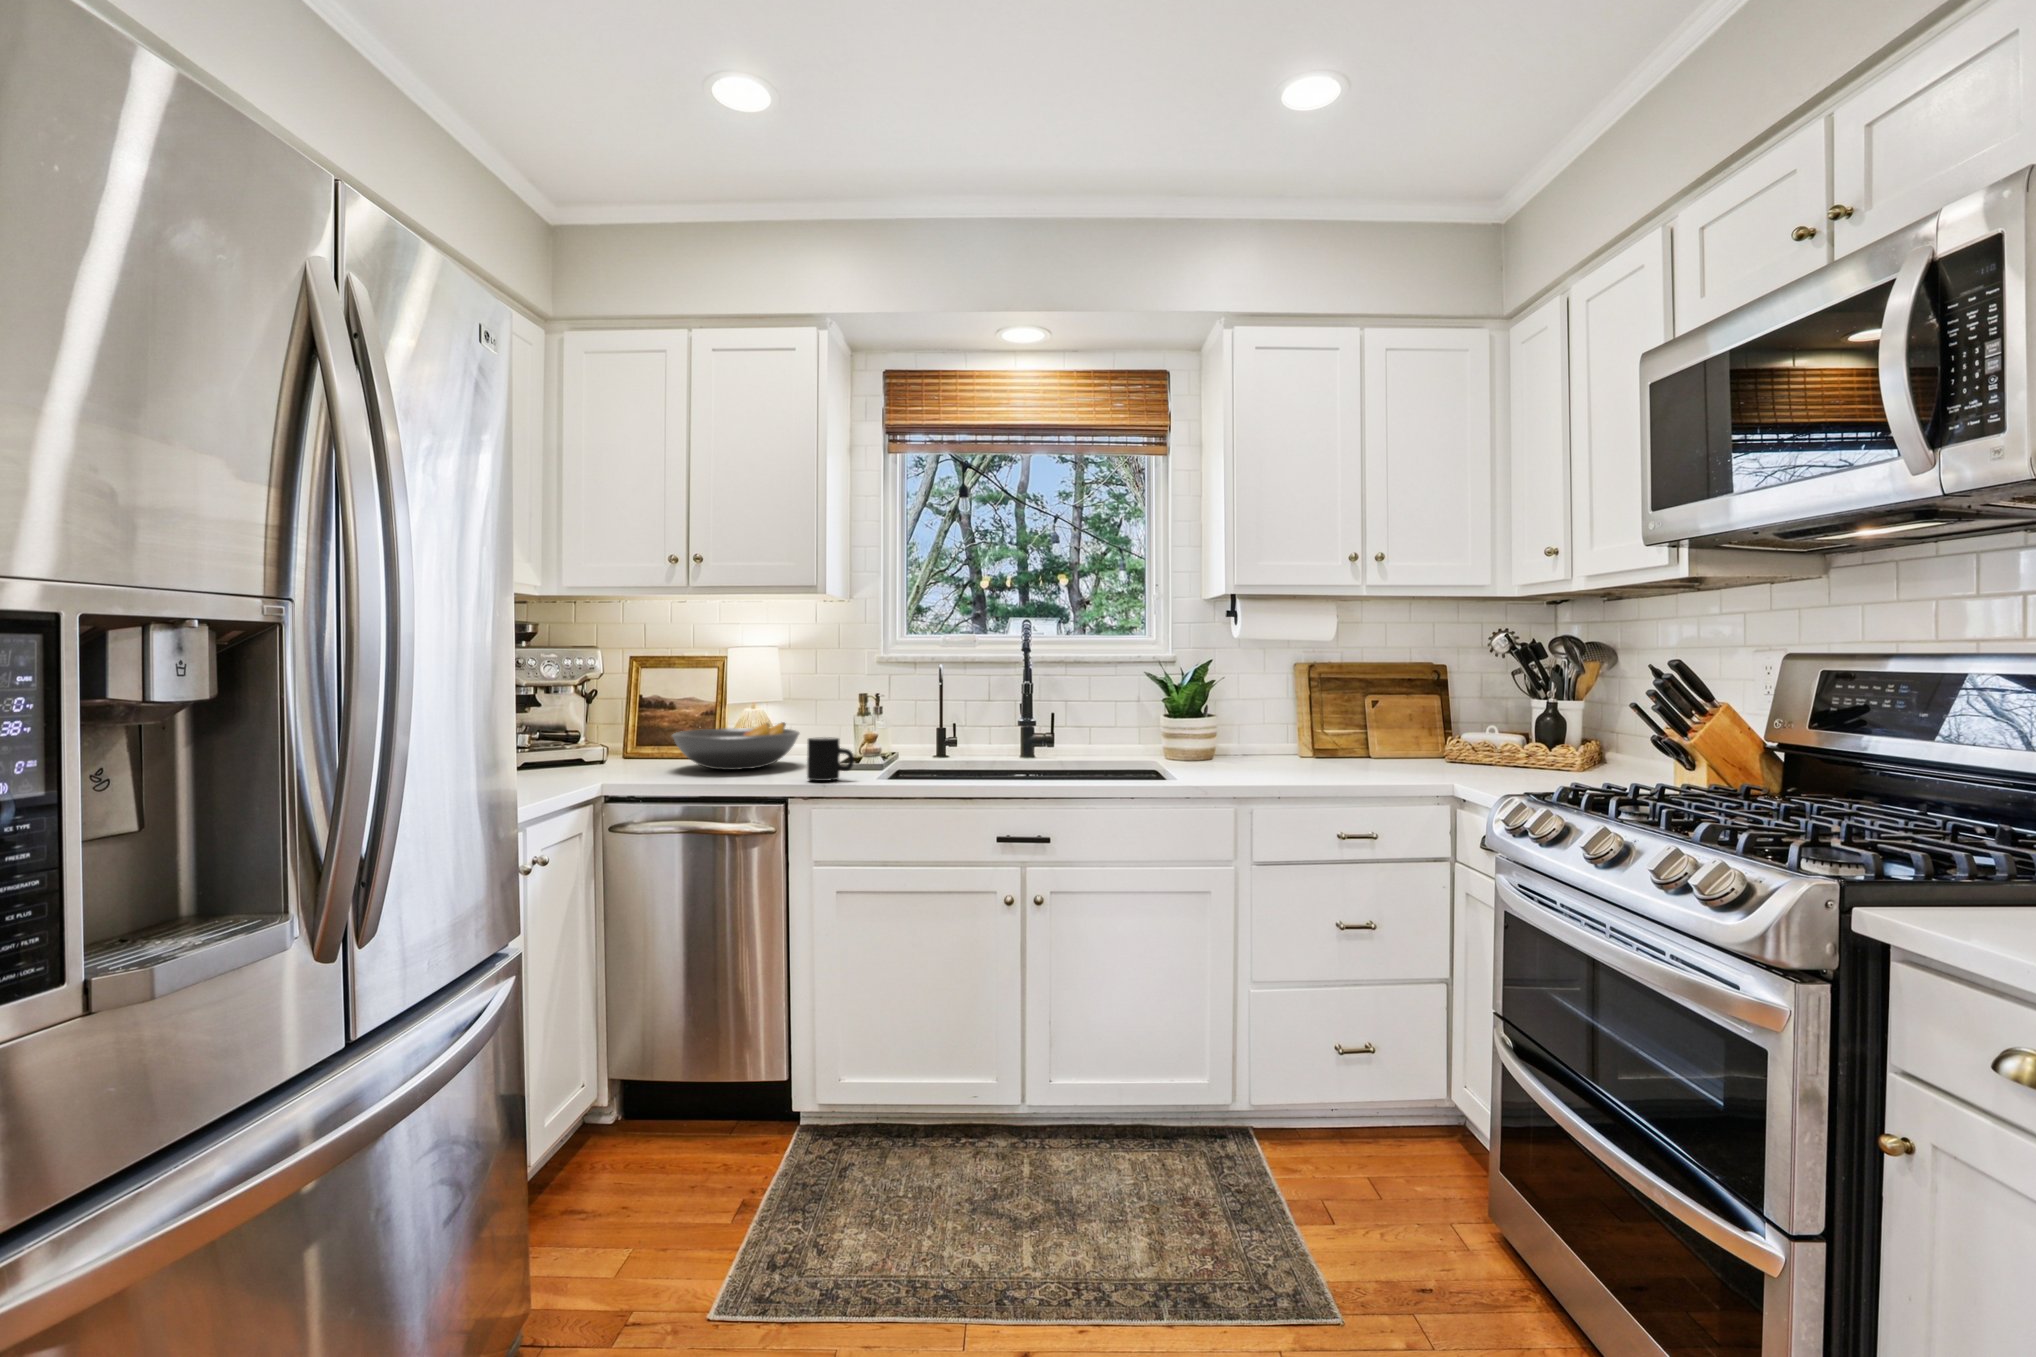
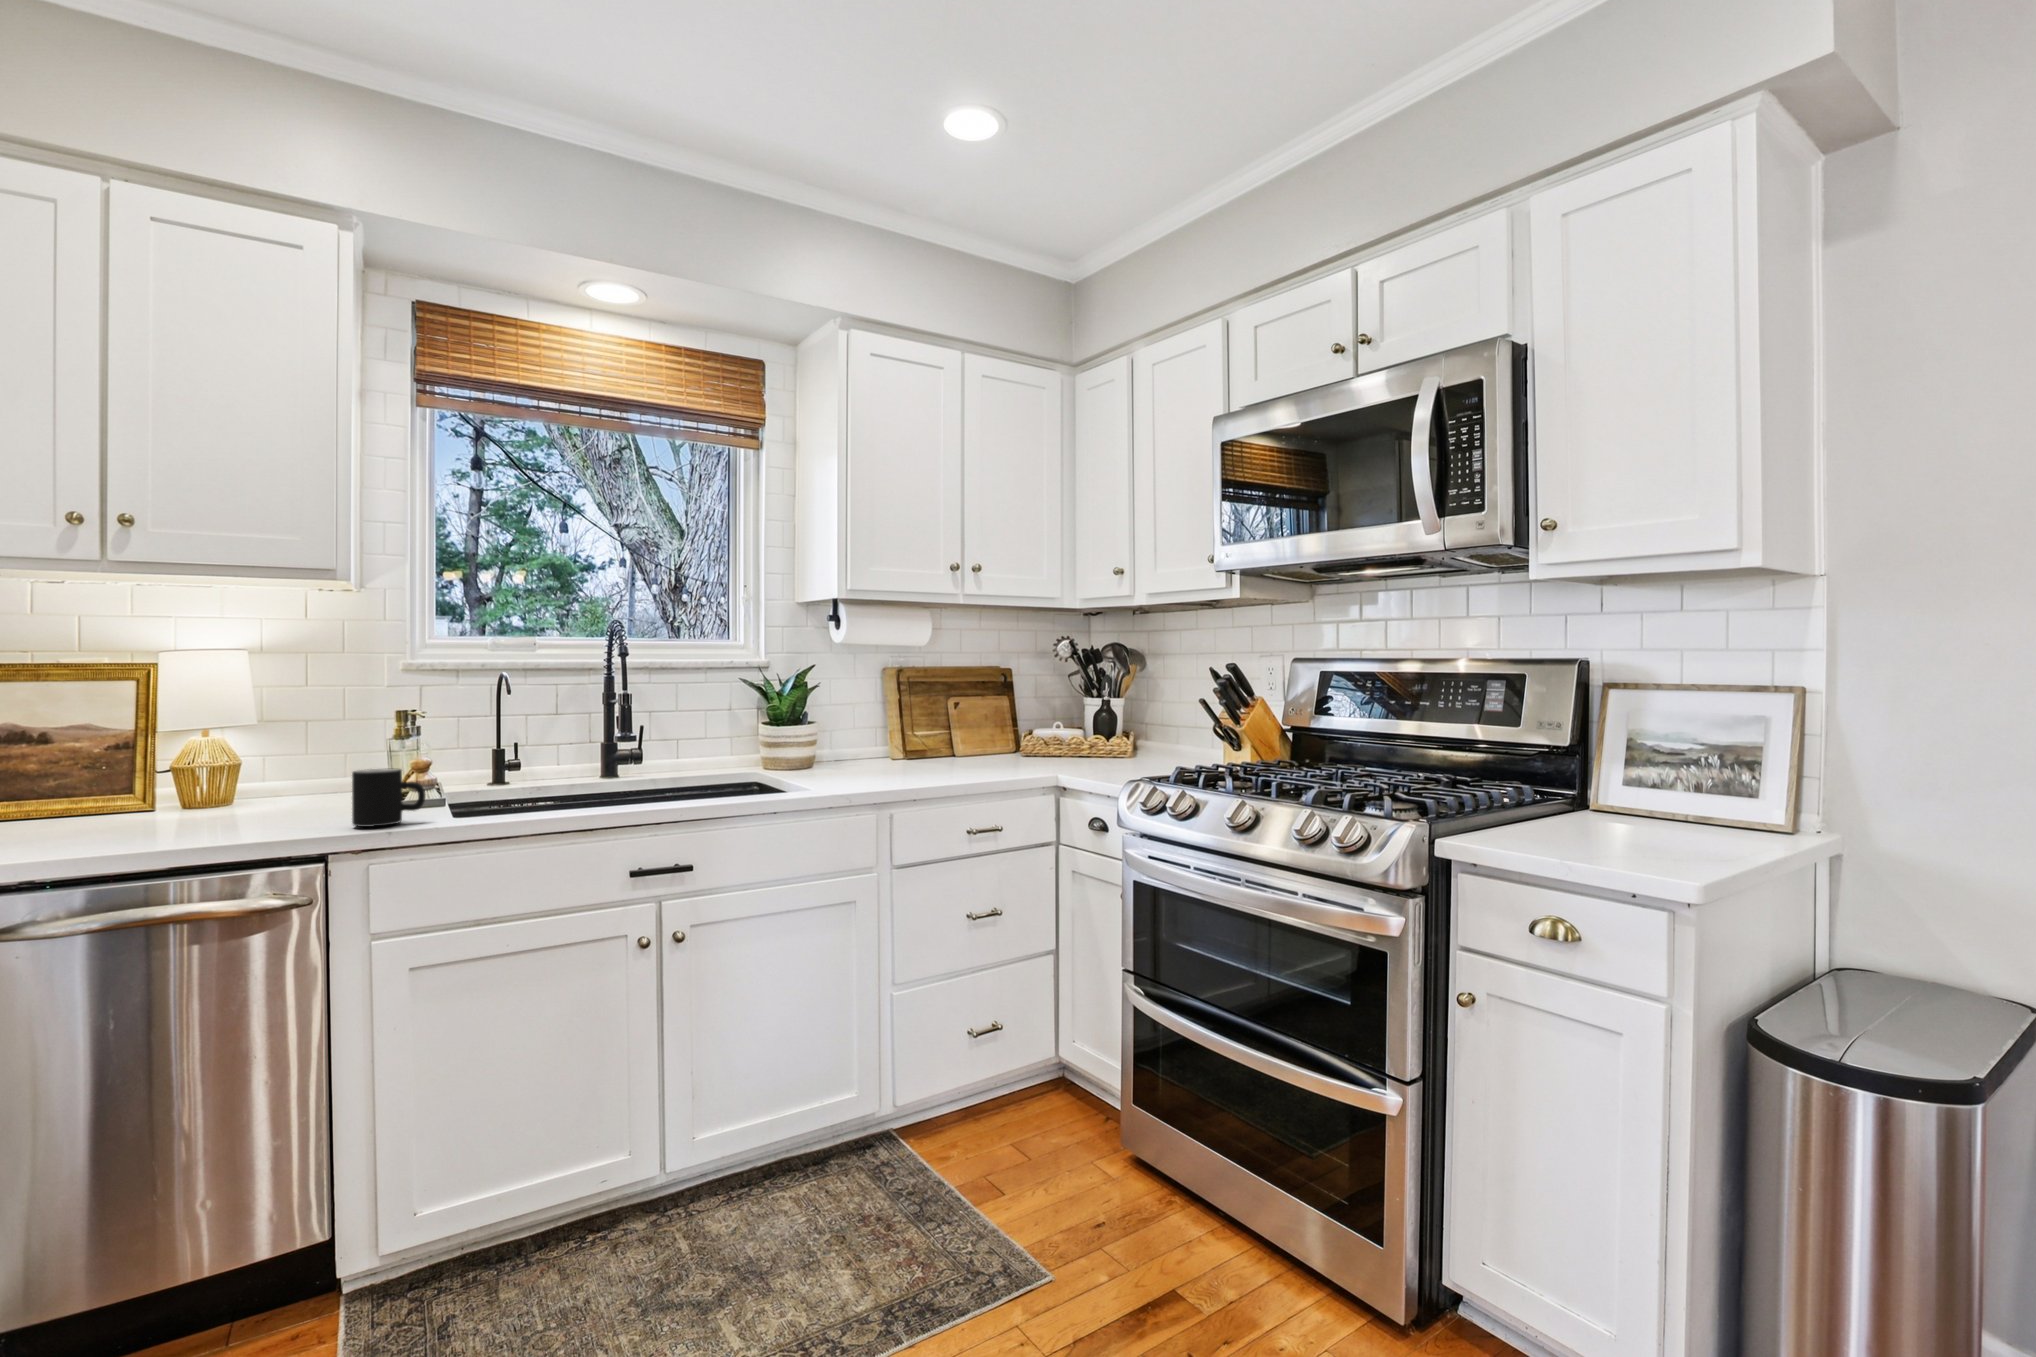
fruit bowl: present [672,722,799,770] -> none [78,752,310,824]

